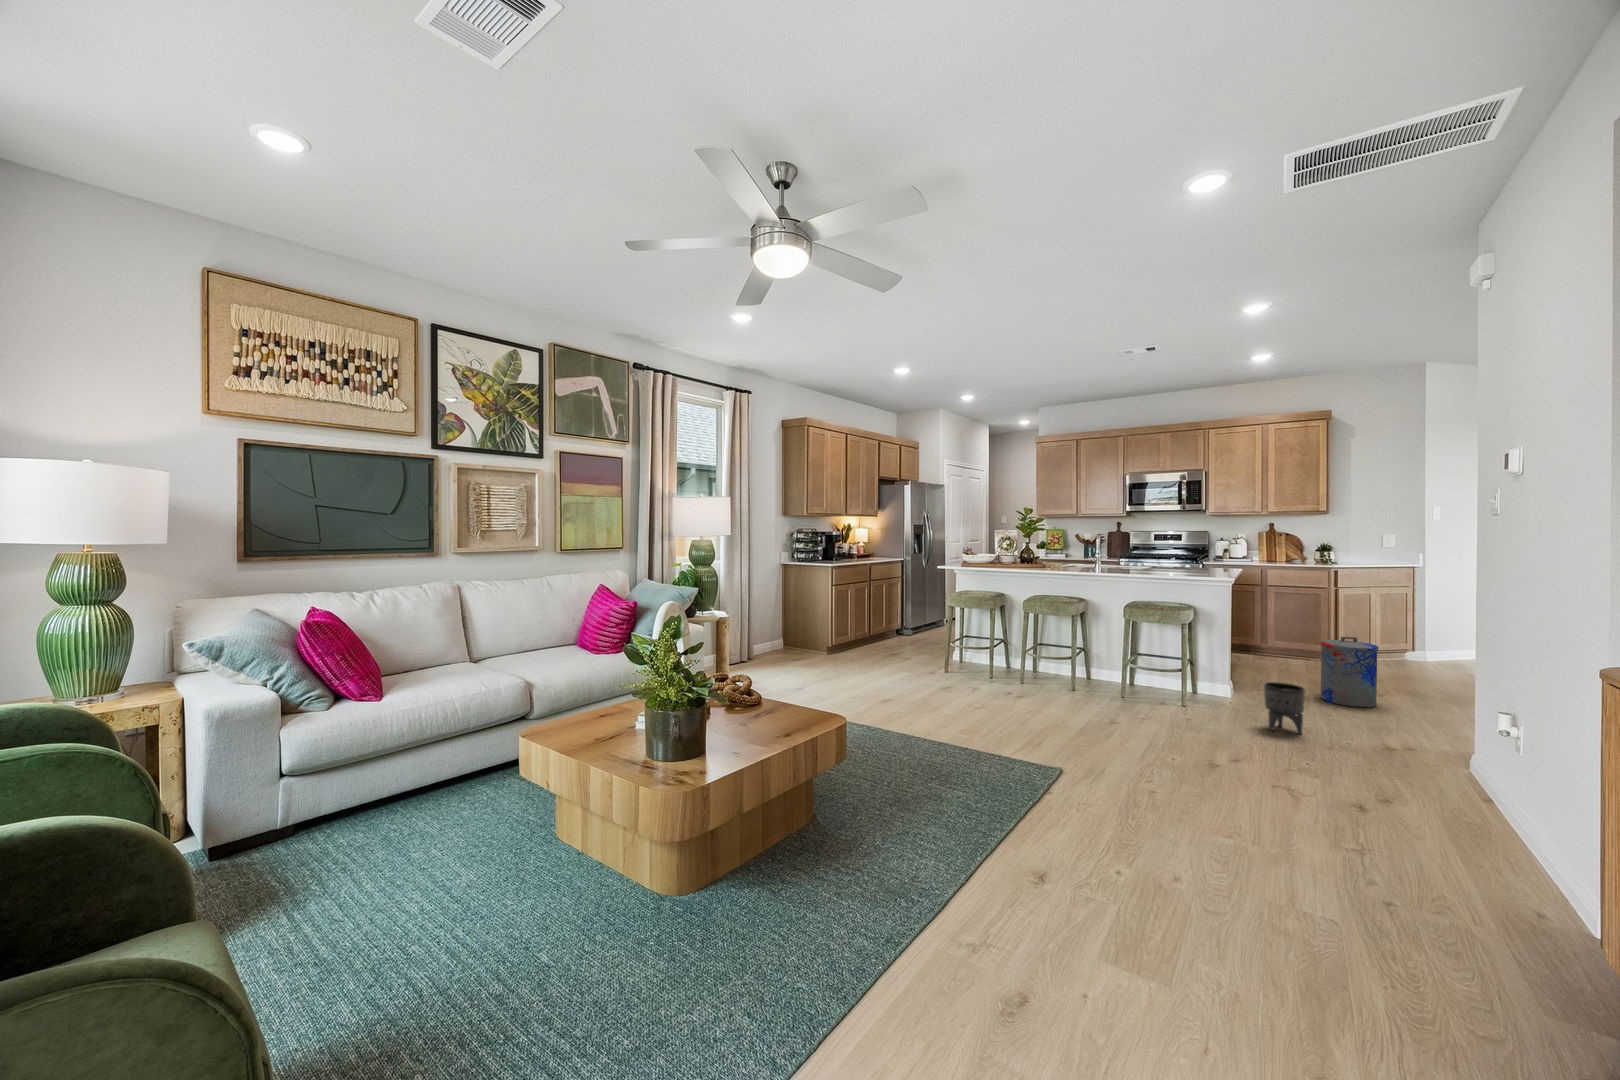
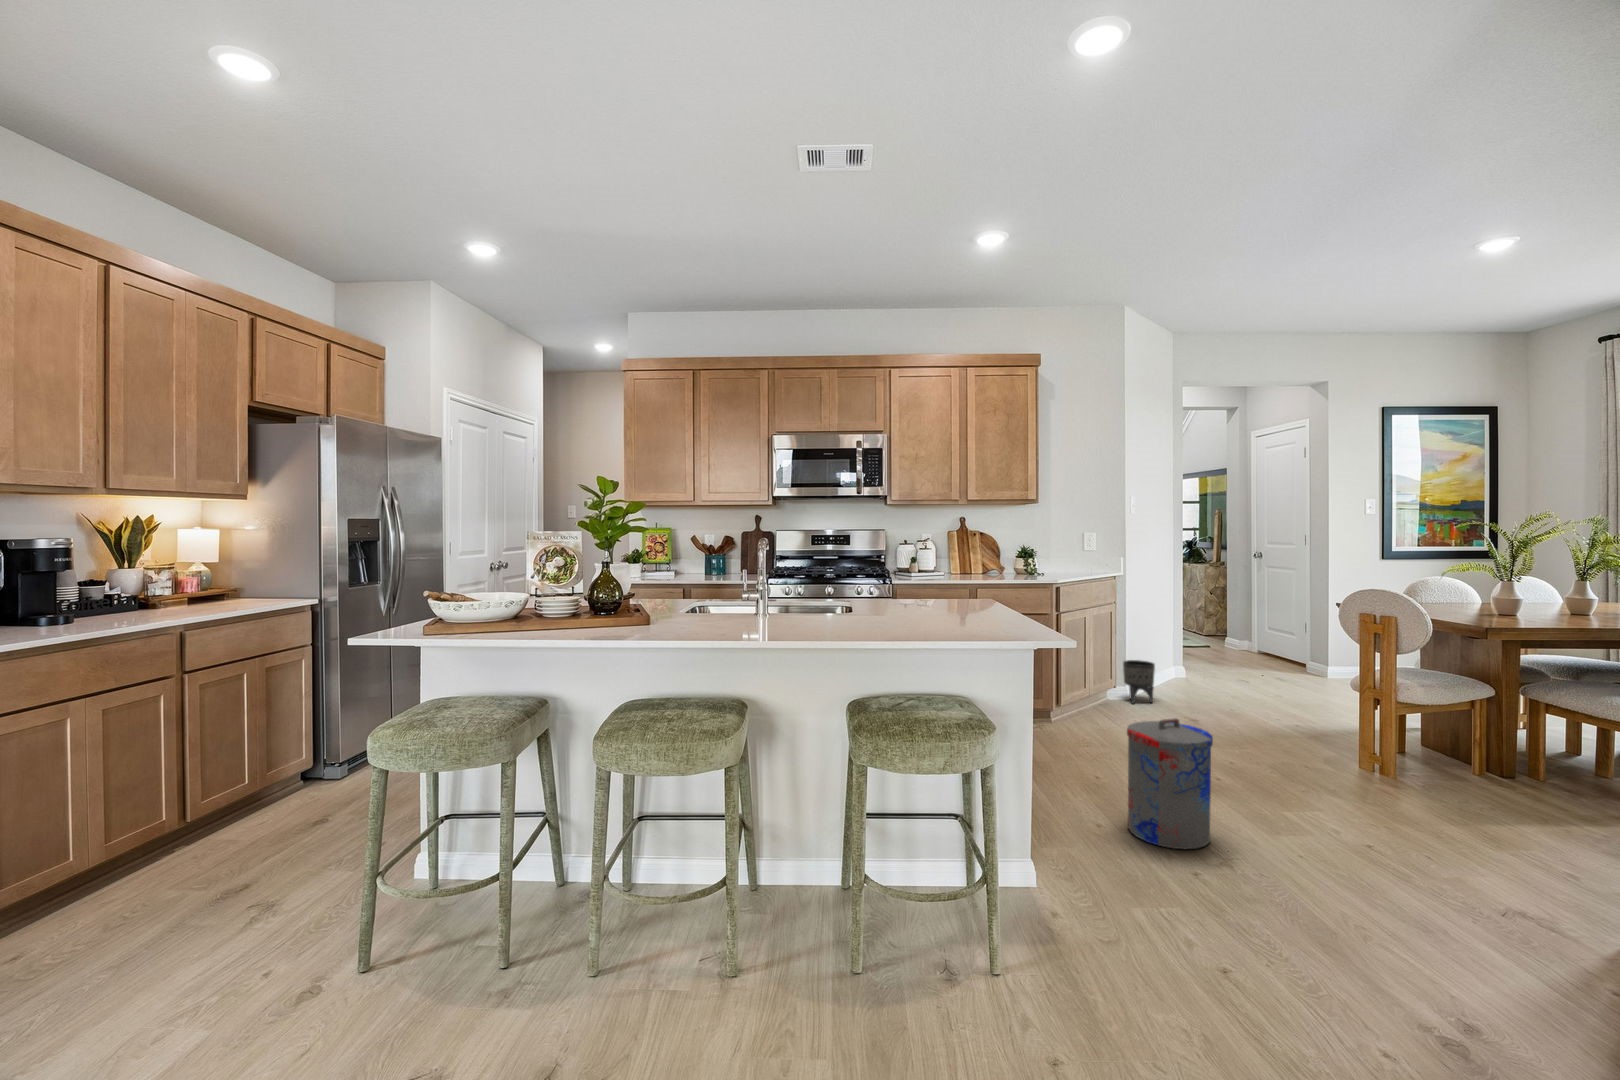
planter: present [1264,682,1305,734] -> present [1123,660,1155,704]

